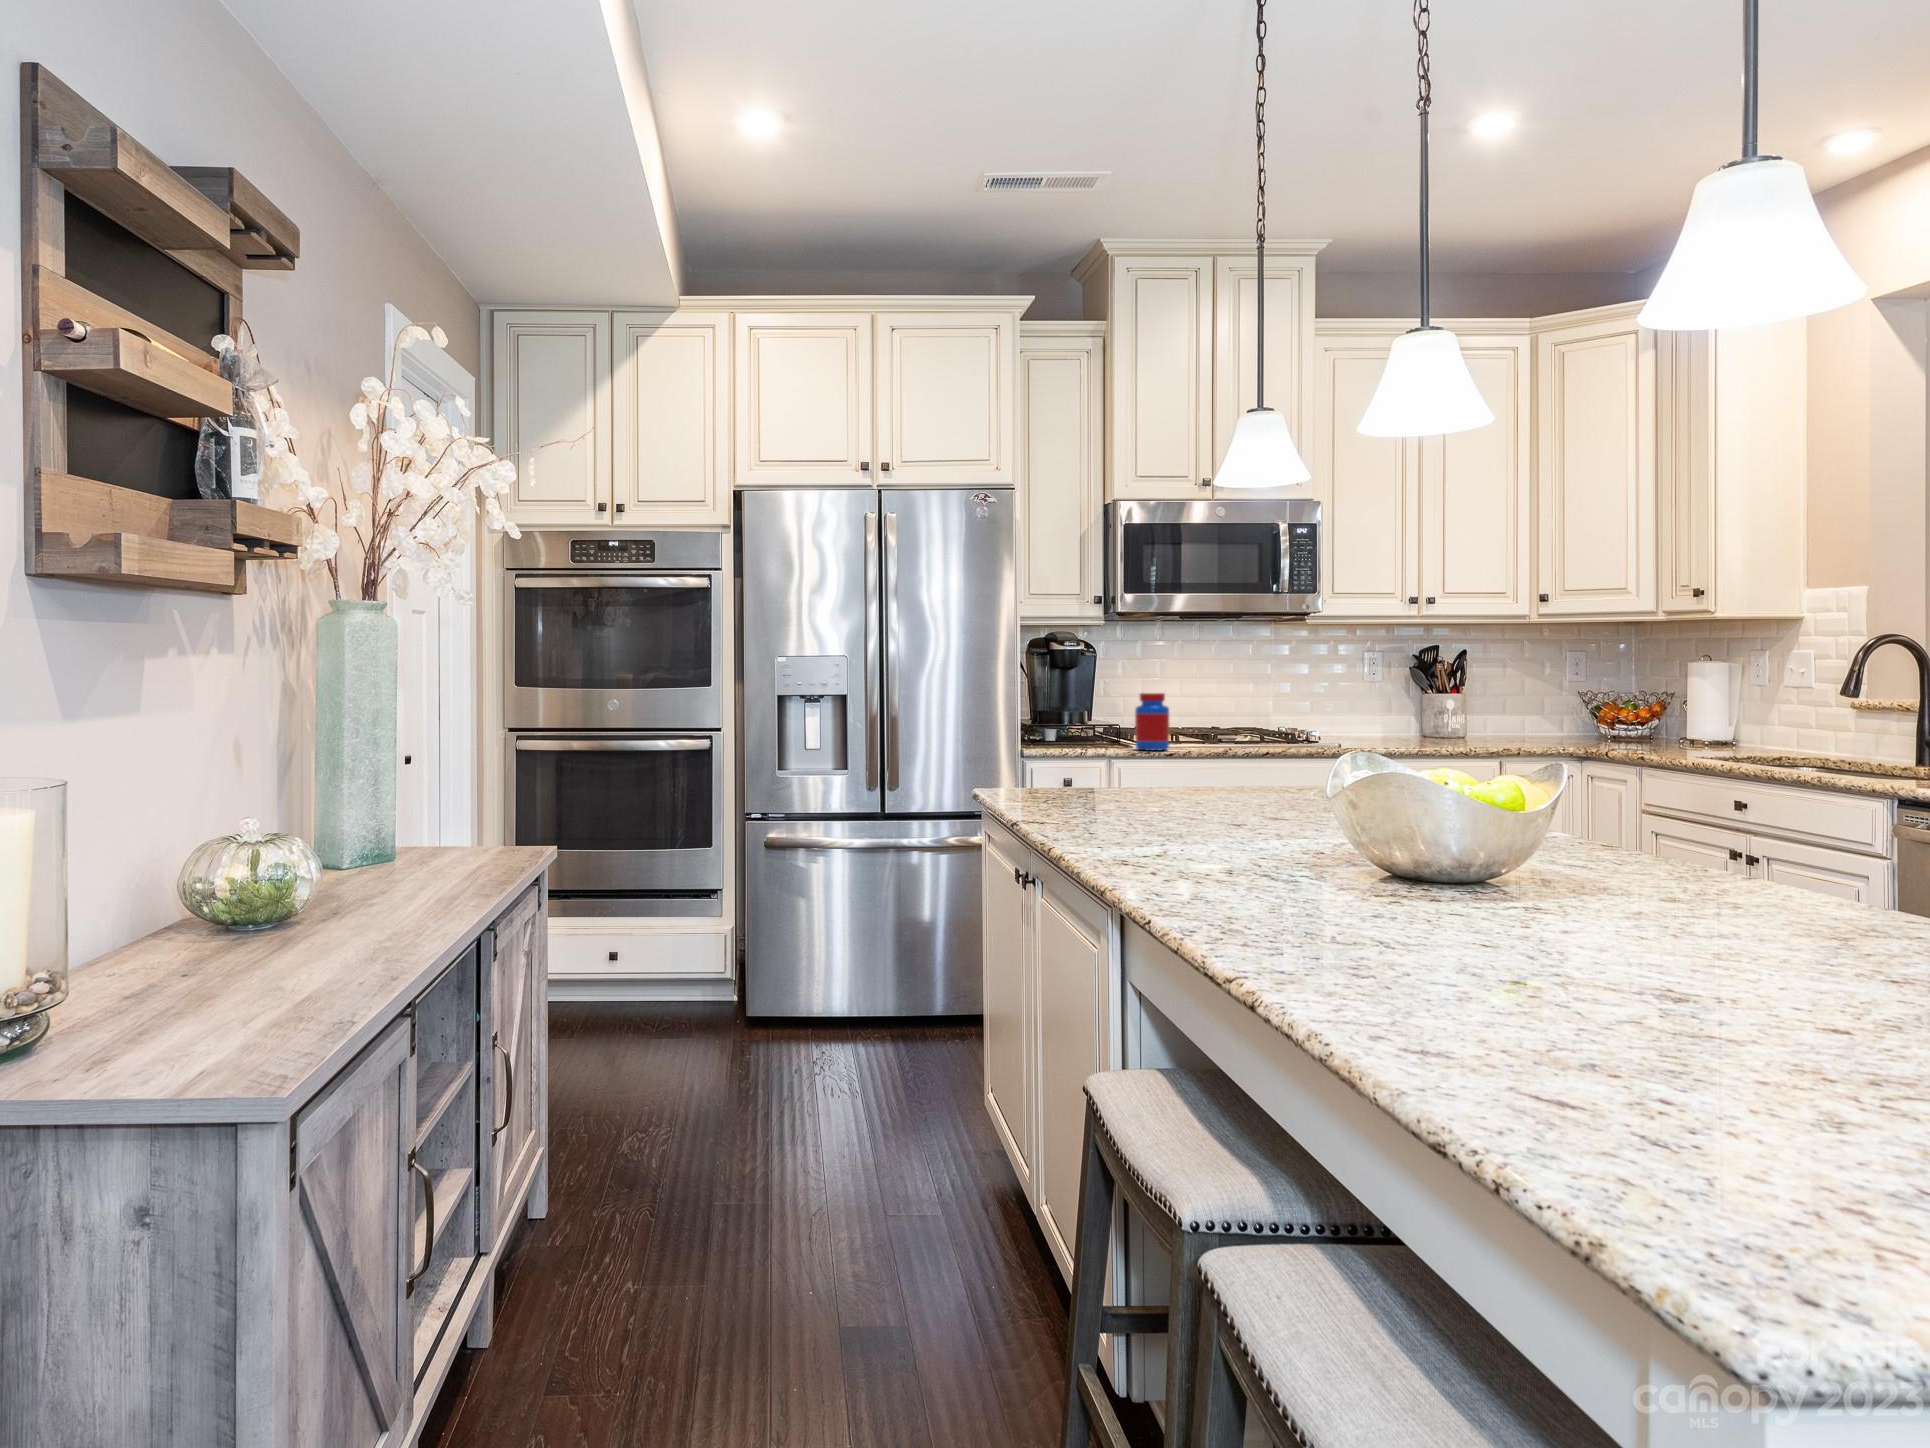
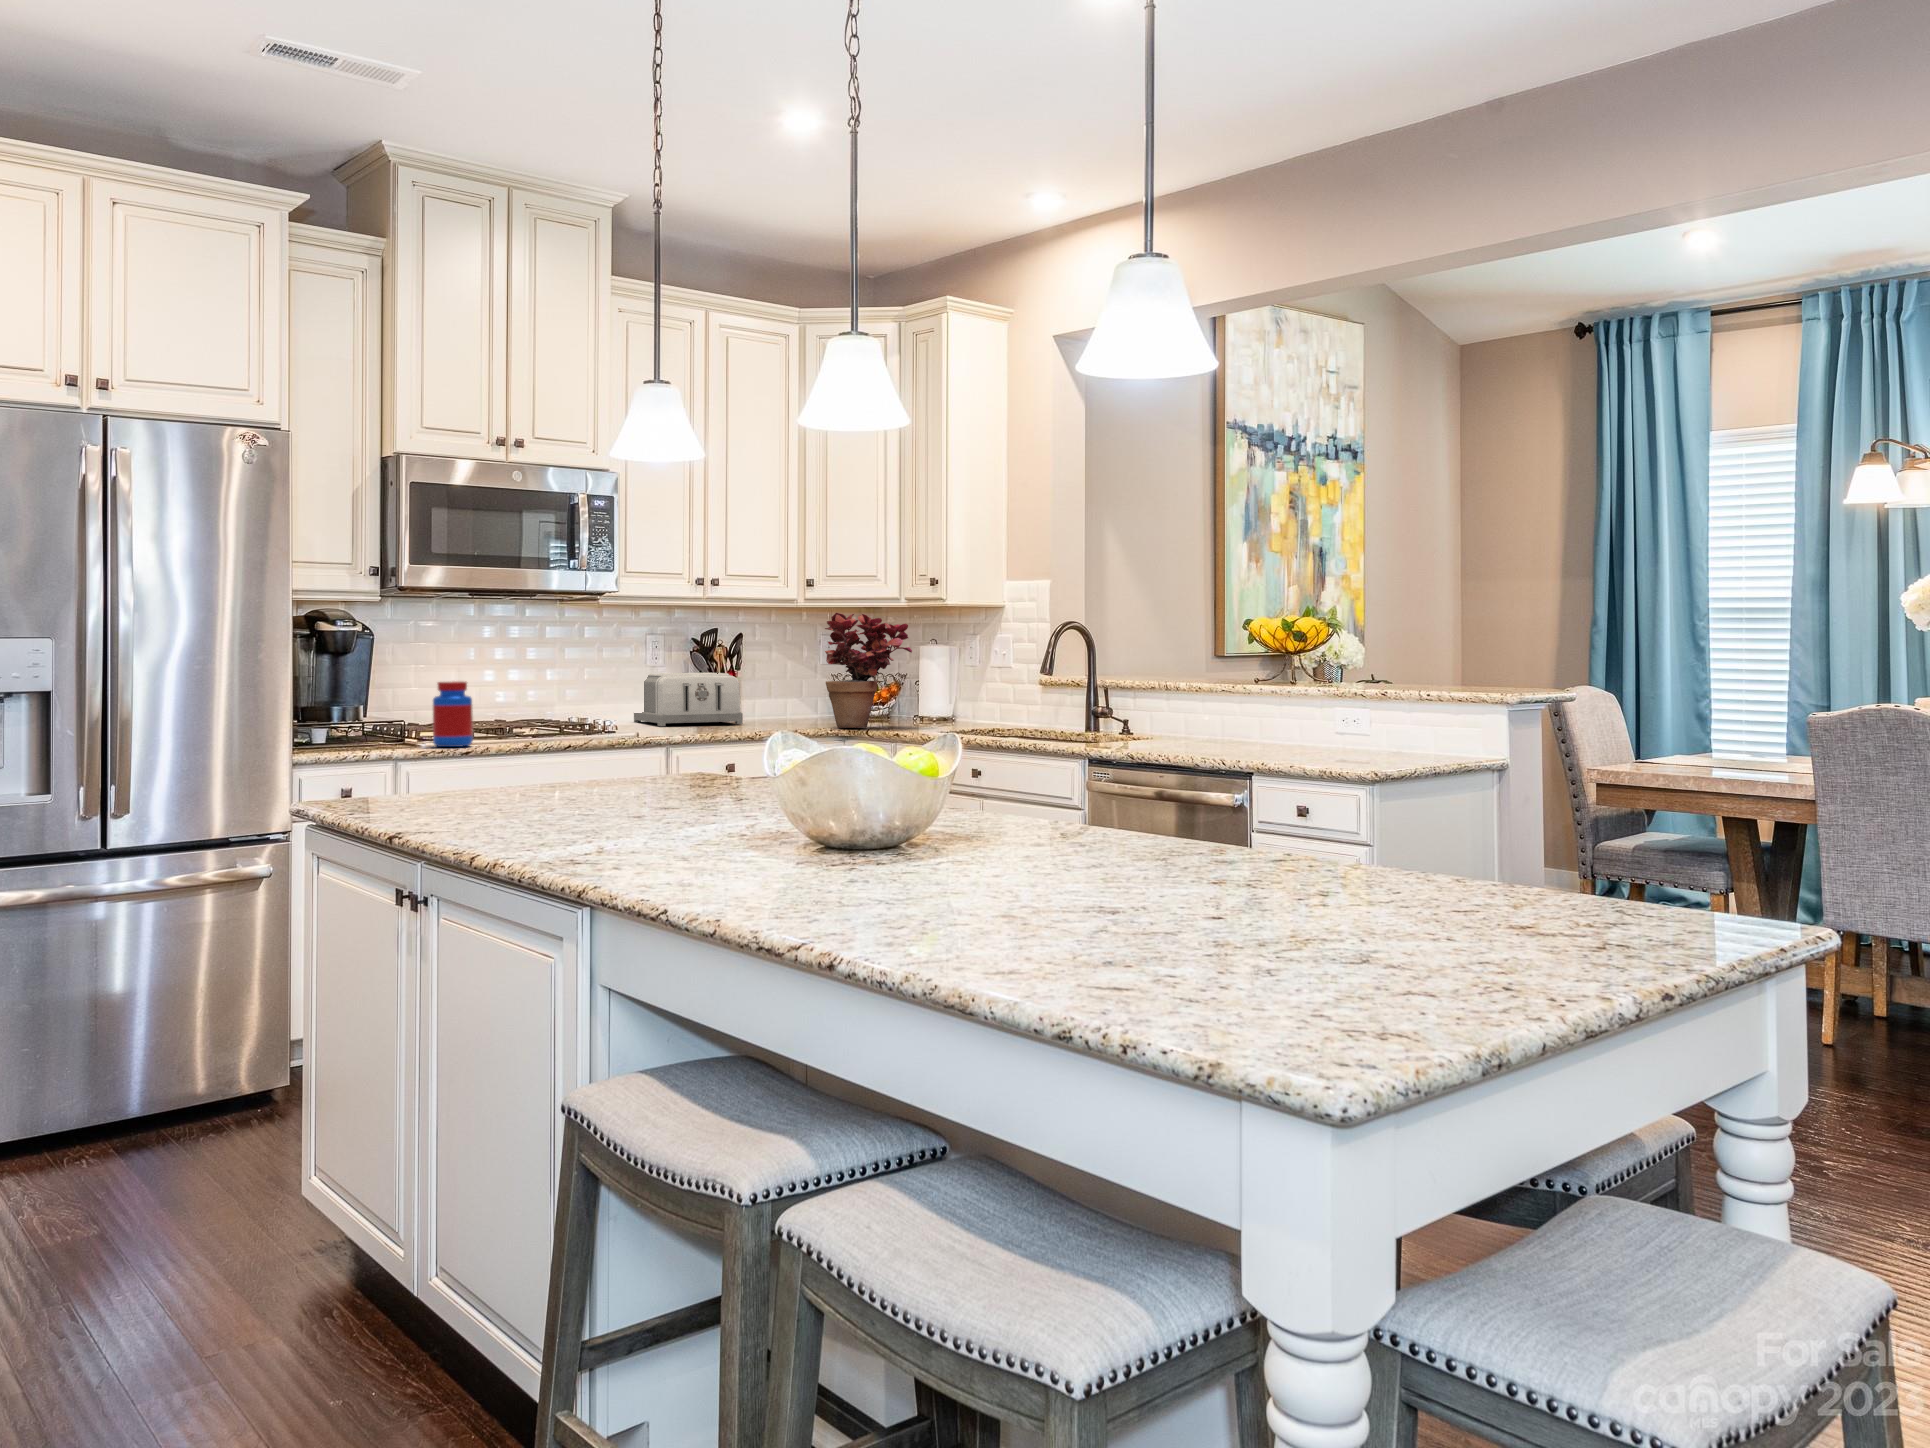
potted plant: none [1552,626,1665,748] -> present [825,613,912,728]
toaster: none [1356,689,1464,740] -> present [634,673,743,726]

